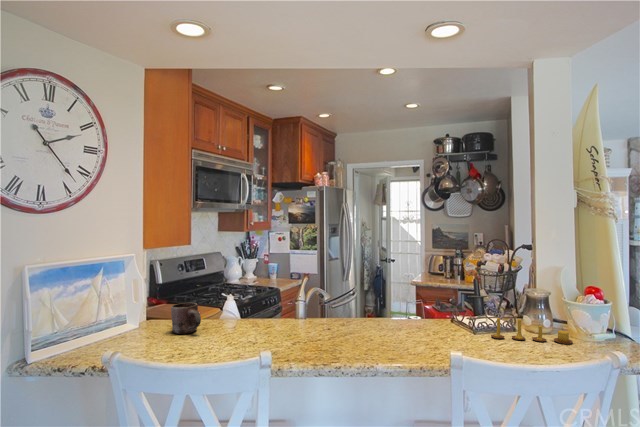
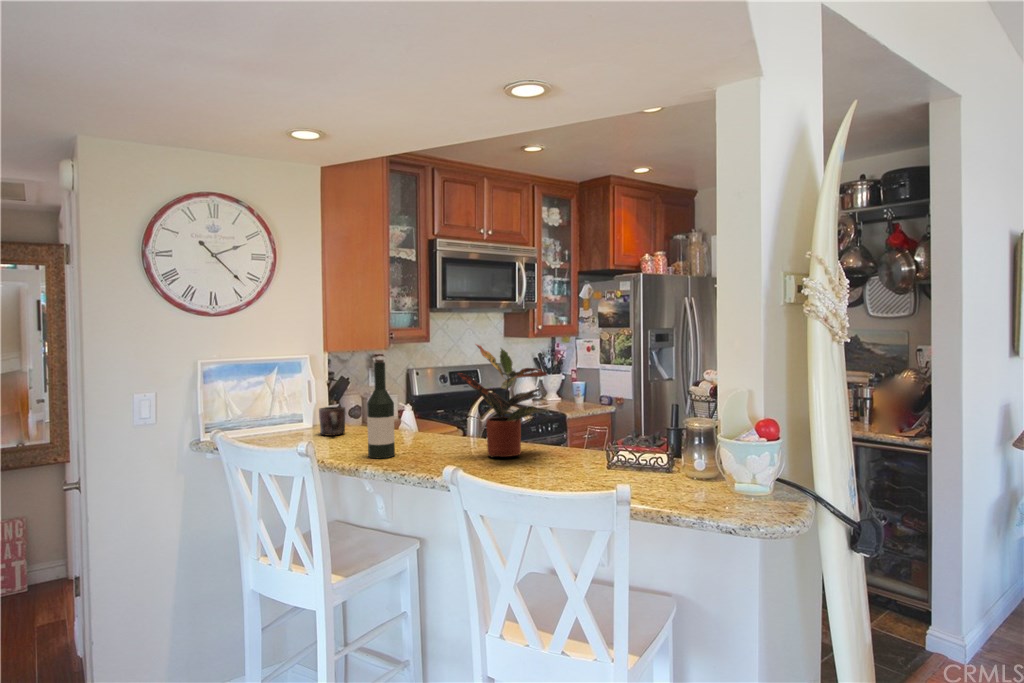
potted plant: none [366,238,444,337] -> present [458,345,547,457]
wine bottle: none [286,256,311,354] -> present [367,360,395,458]
candle: present [491,318,573,344] -> none [594,445,675,486]

